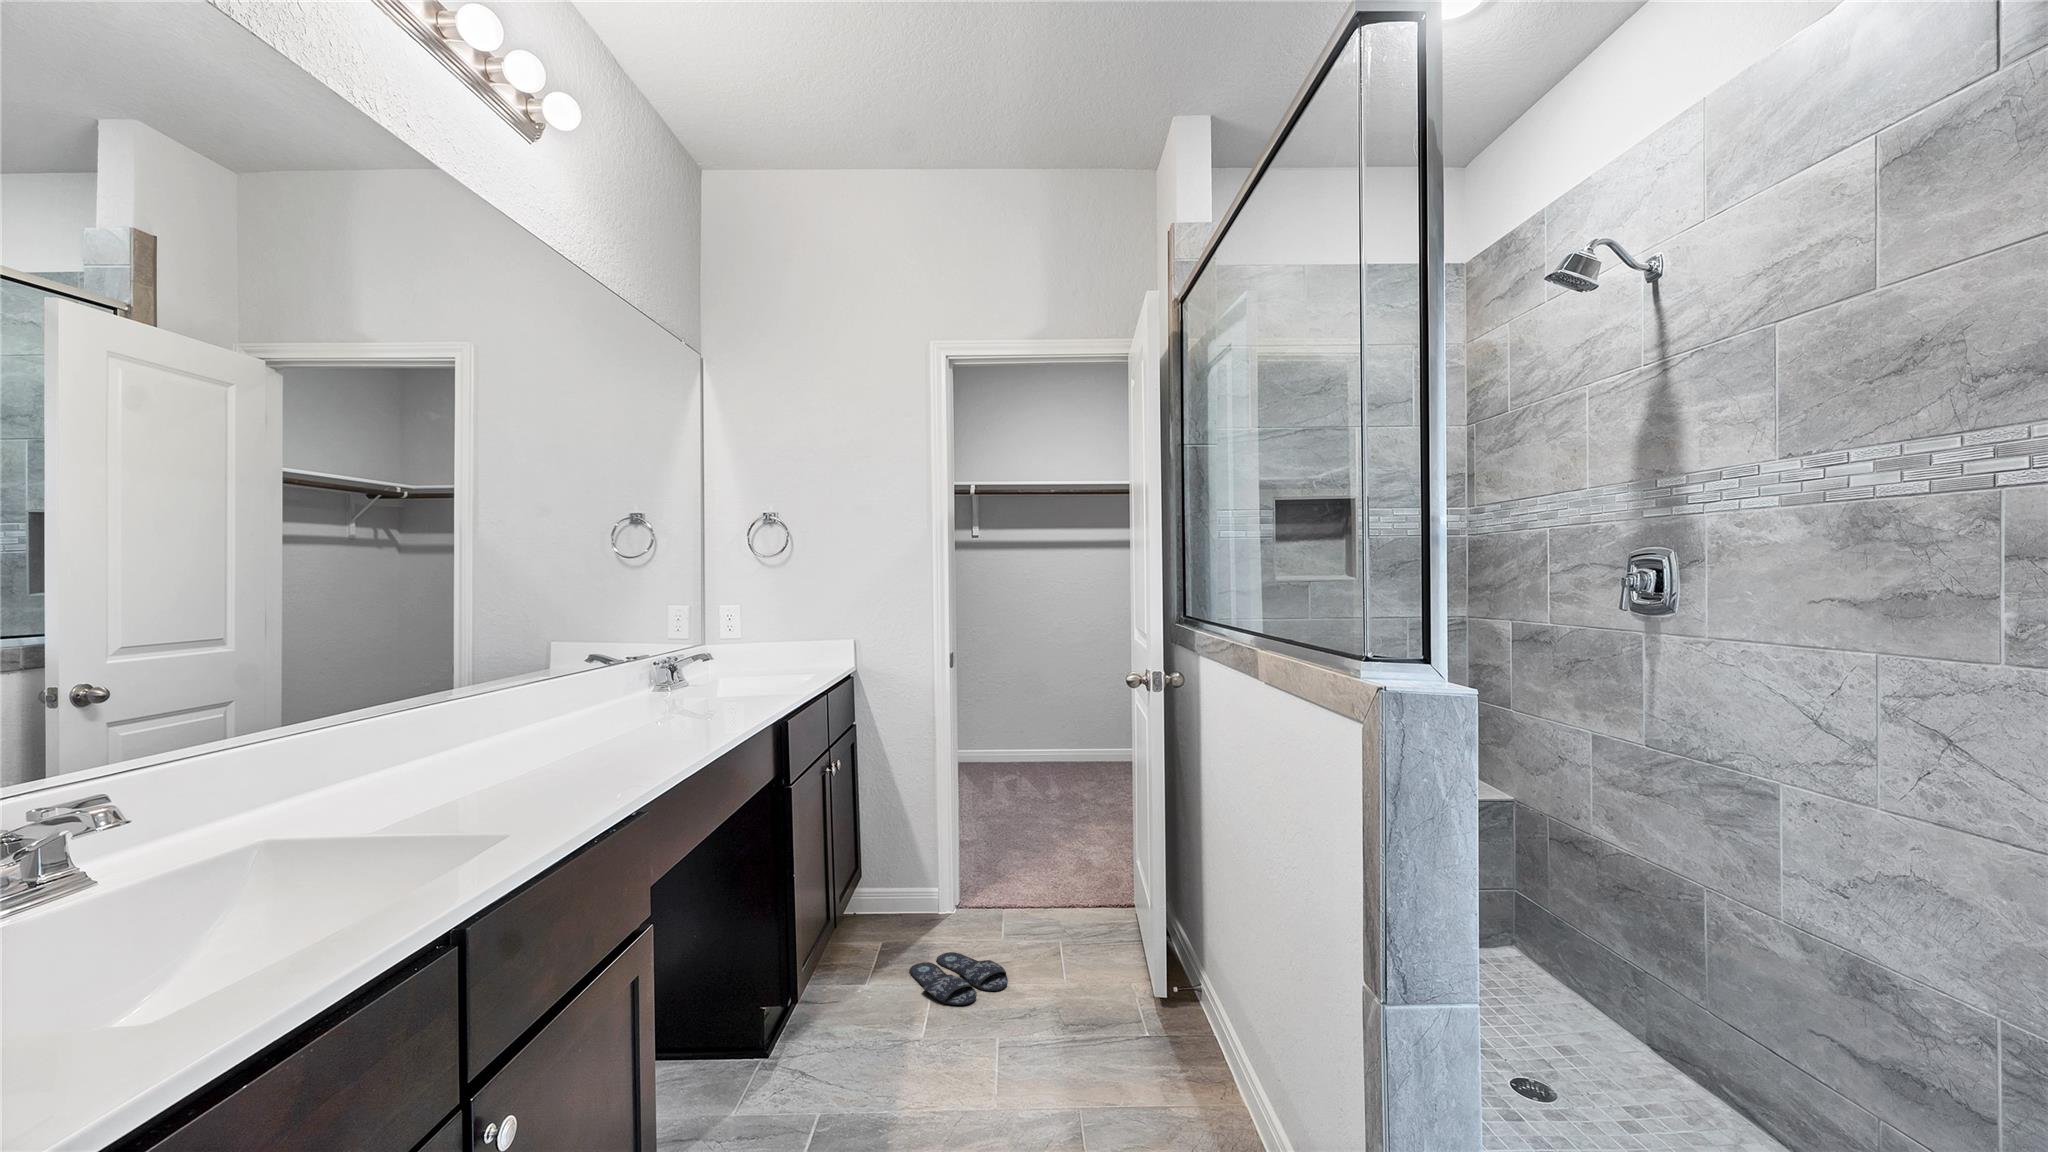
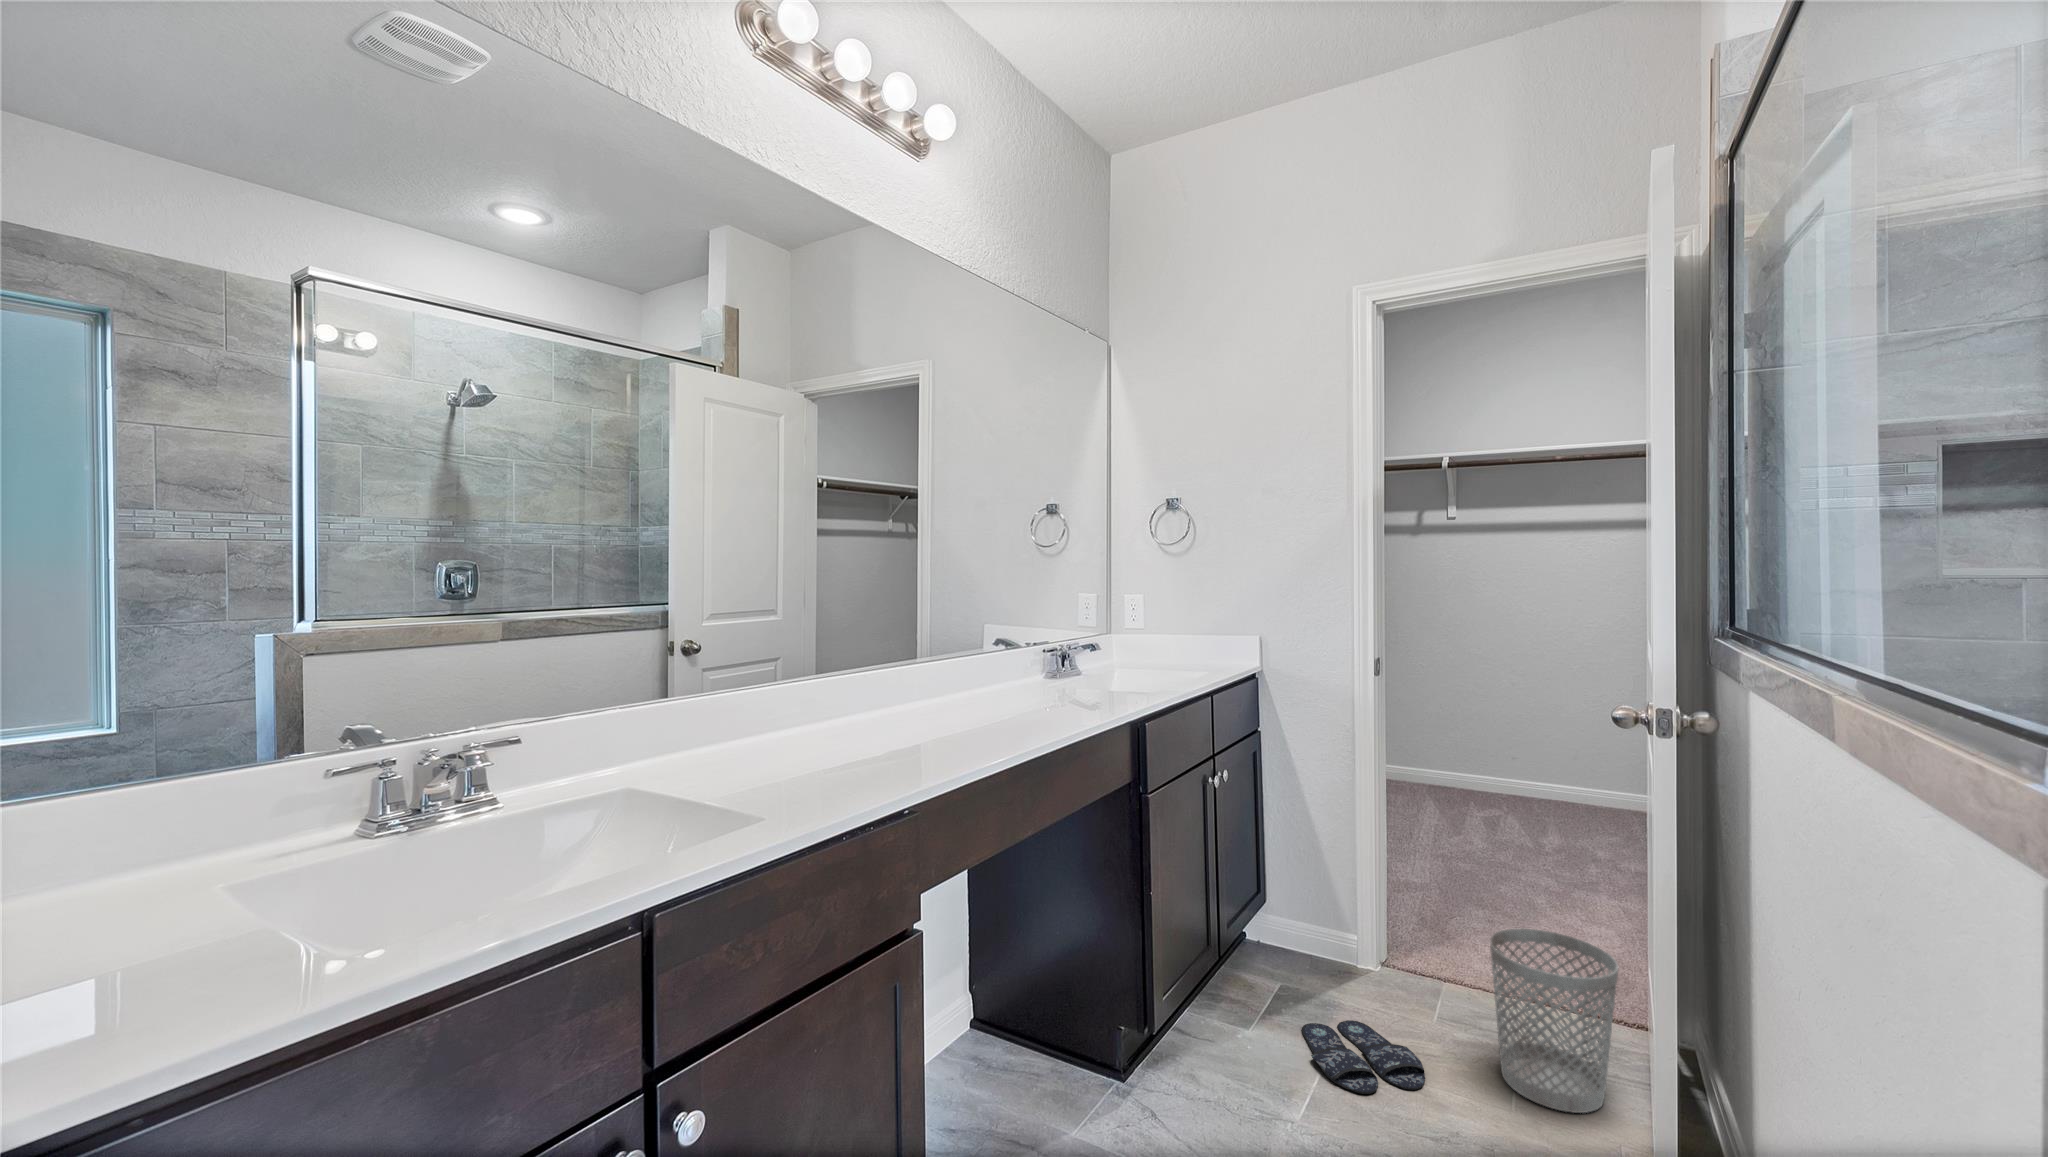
wastebasket: none [1046,845,1126,973] -> present [1490,929,1618,1113]

